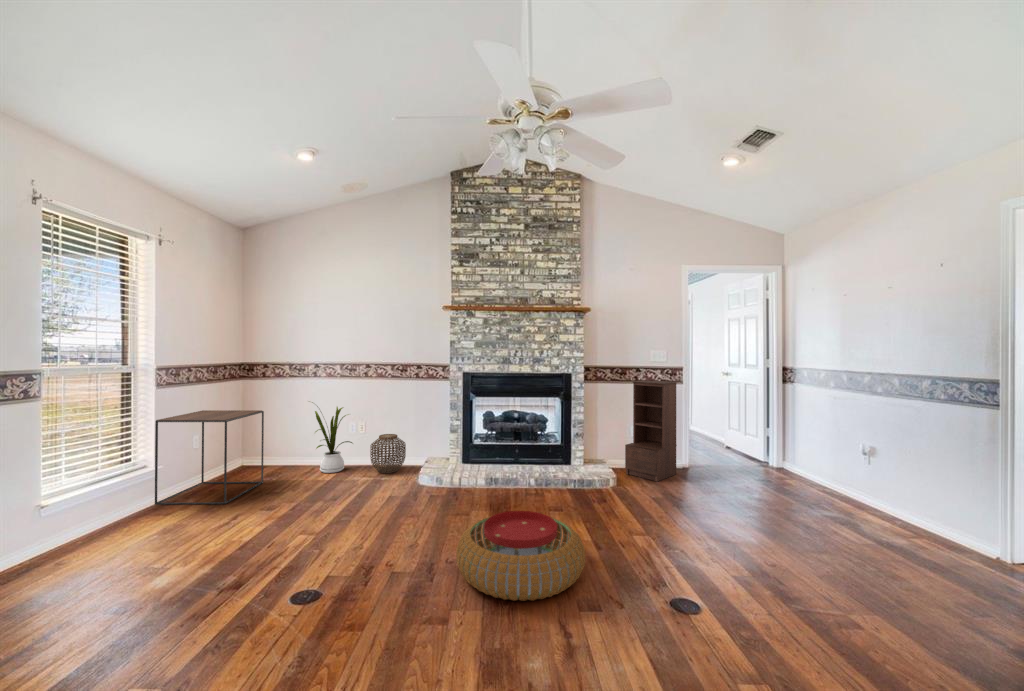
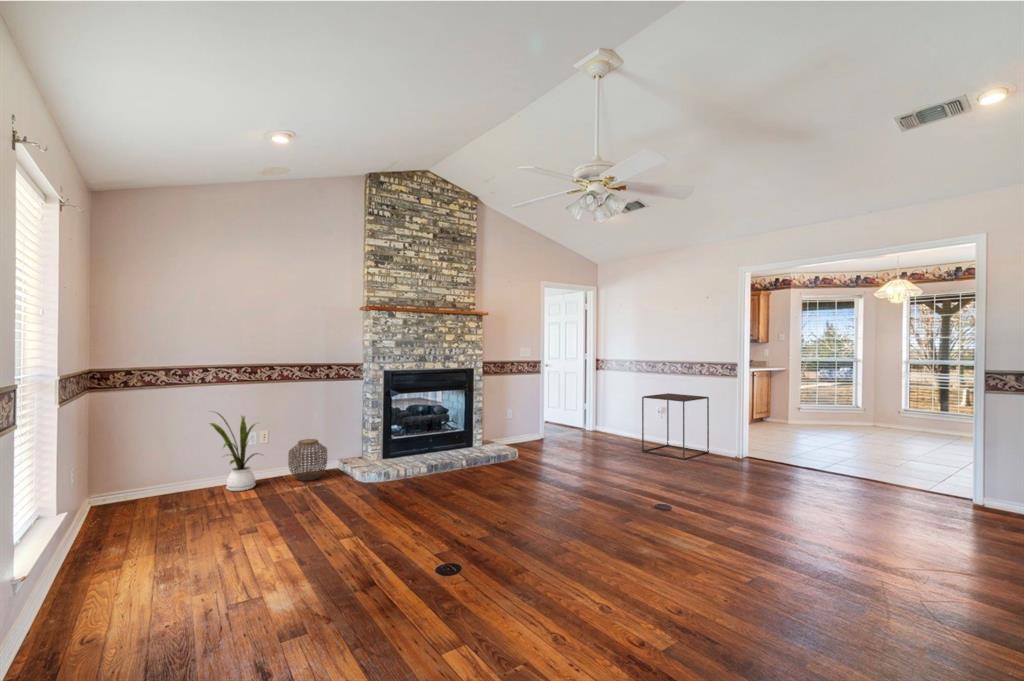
bookshelf: present [625,380,677,482] -> none [513,372,545,450]
side table: present [155,410,264,505] -> present [642,393,709,460]
pouf: present [456,511,585,601] -> none [502,467,593,519]

